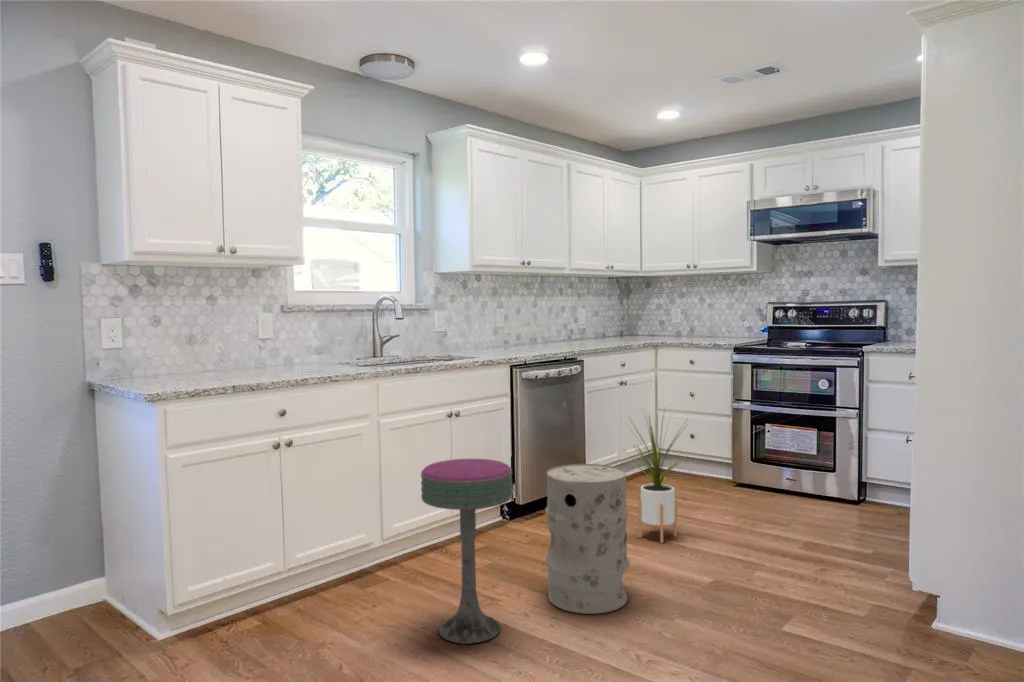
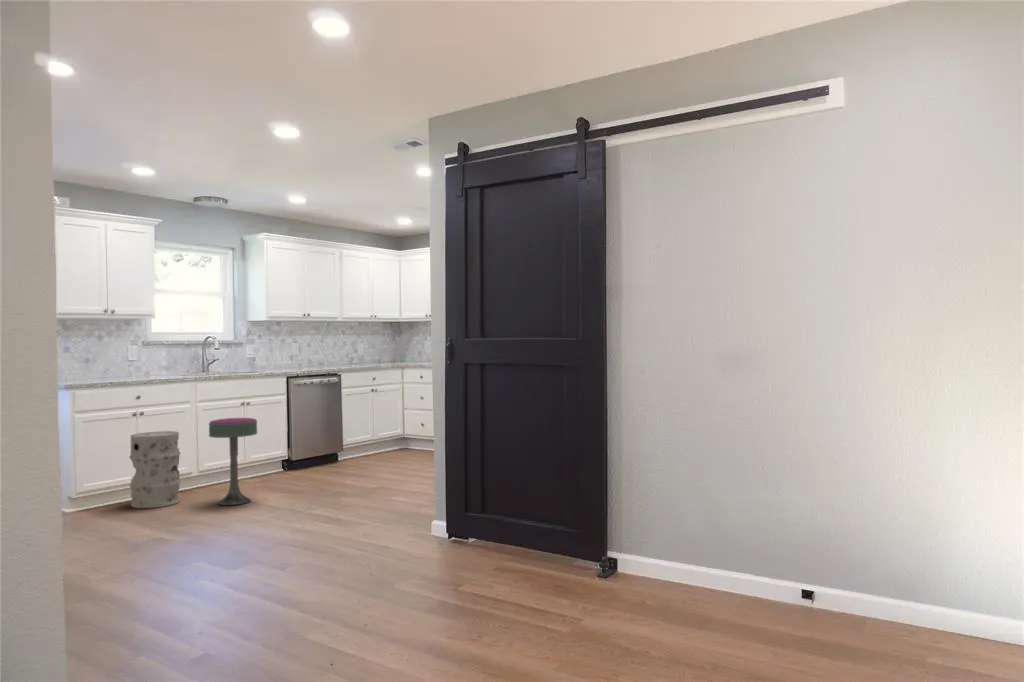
house plant: present [631,415,686,543] -> none [347,398,388,474]
trash can: present [545,464,629,614] -> present [130,431,181,508]

